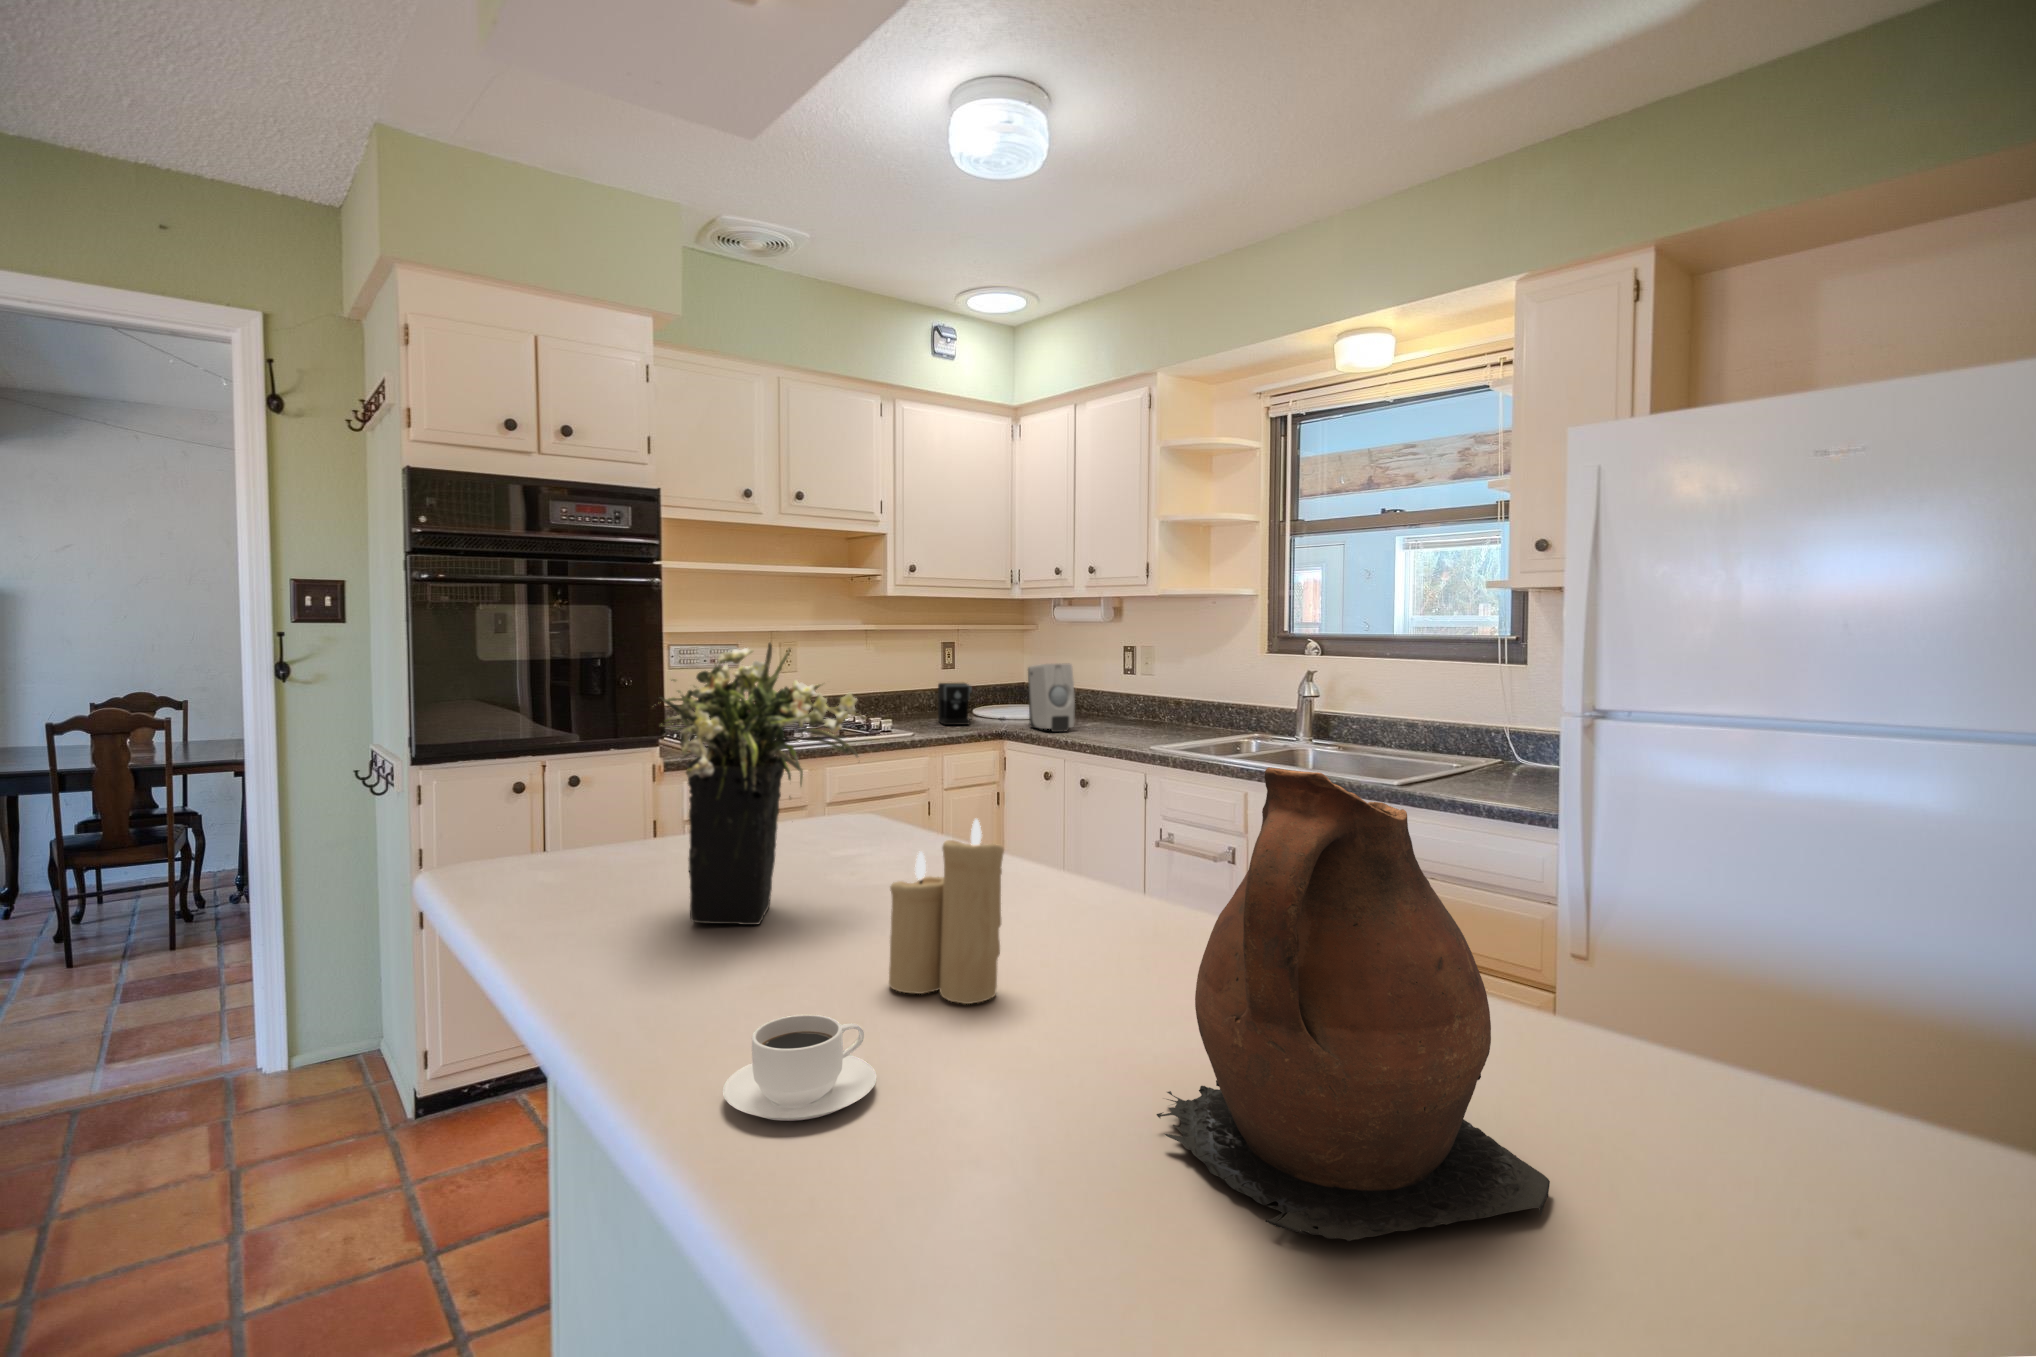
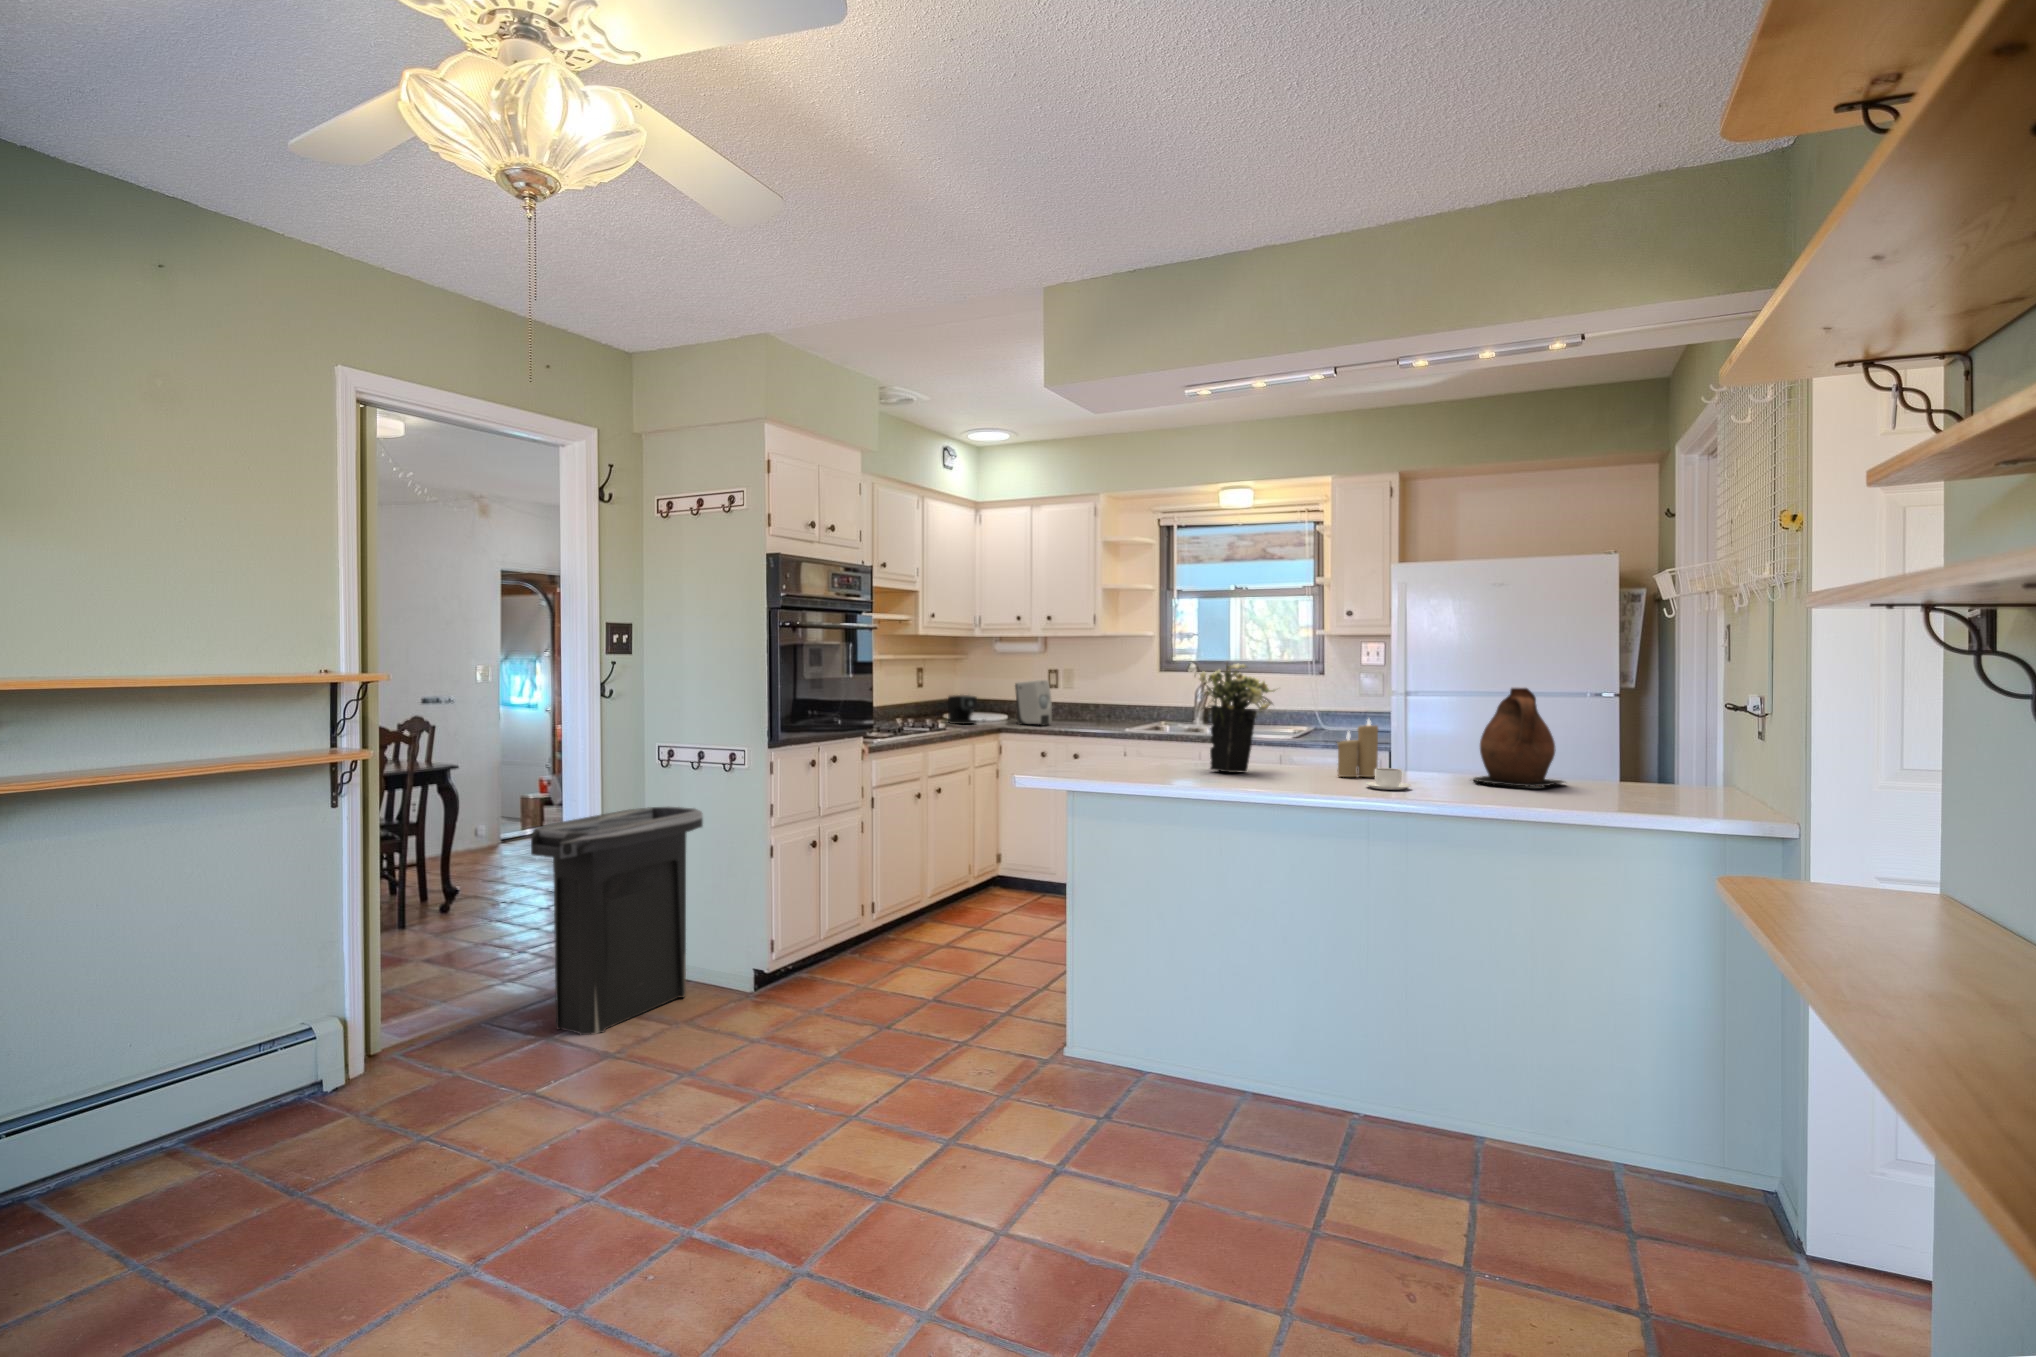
trash can: none [29,834,372,1163] -> present [531,806,703,1035]

